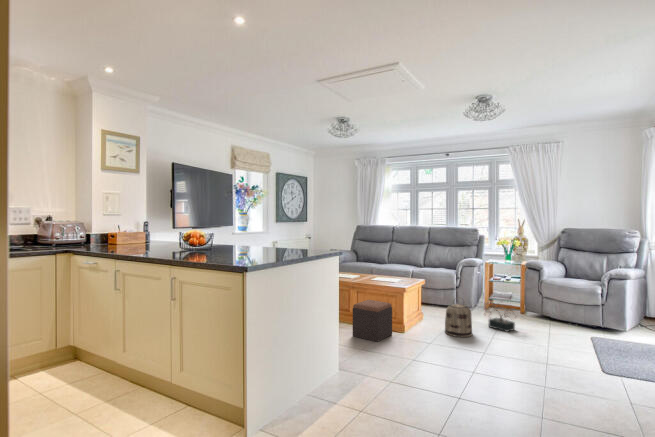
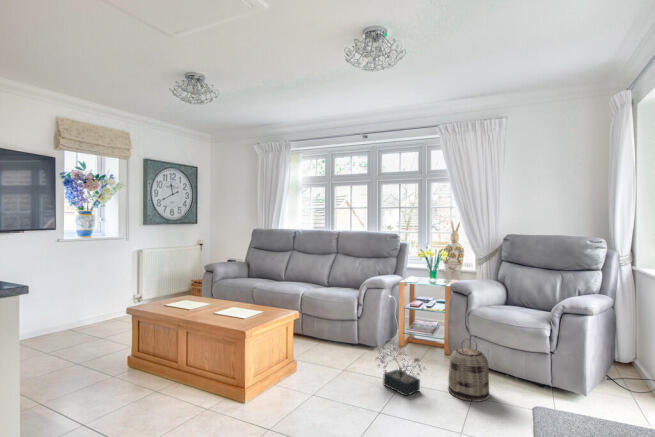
footstool: present [353,300,392,342] -> none [146,347,216,427]
basket: present [445,304,472,337] -> present [448,339,490,402]

